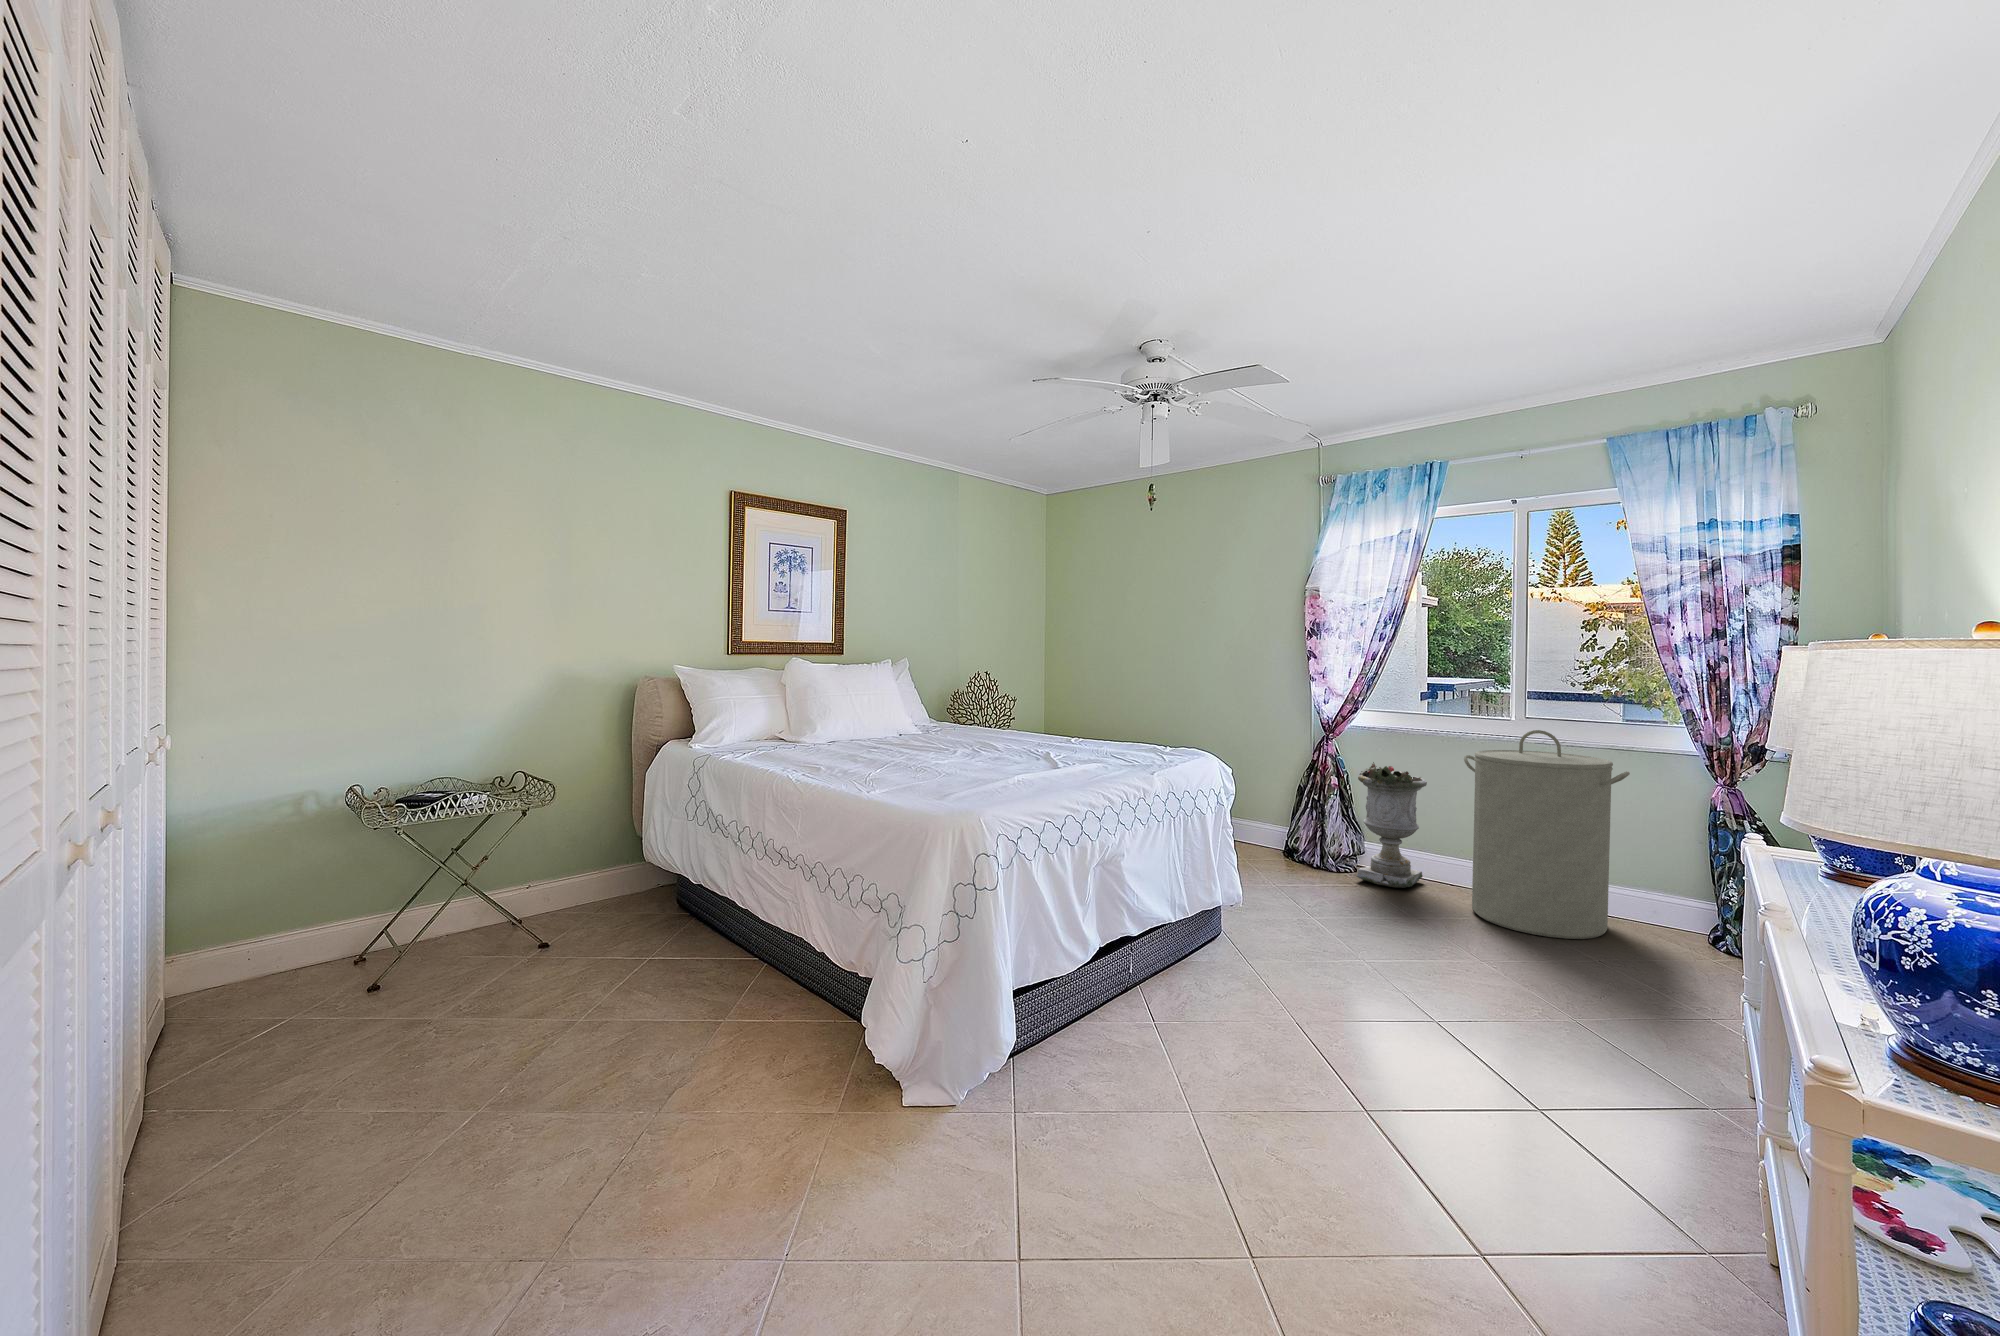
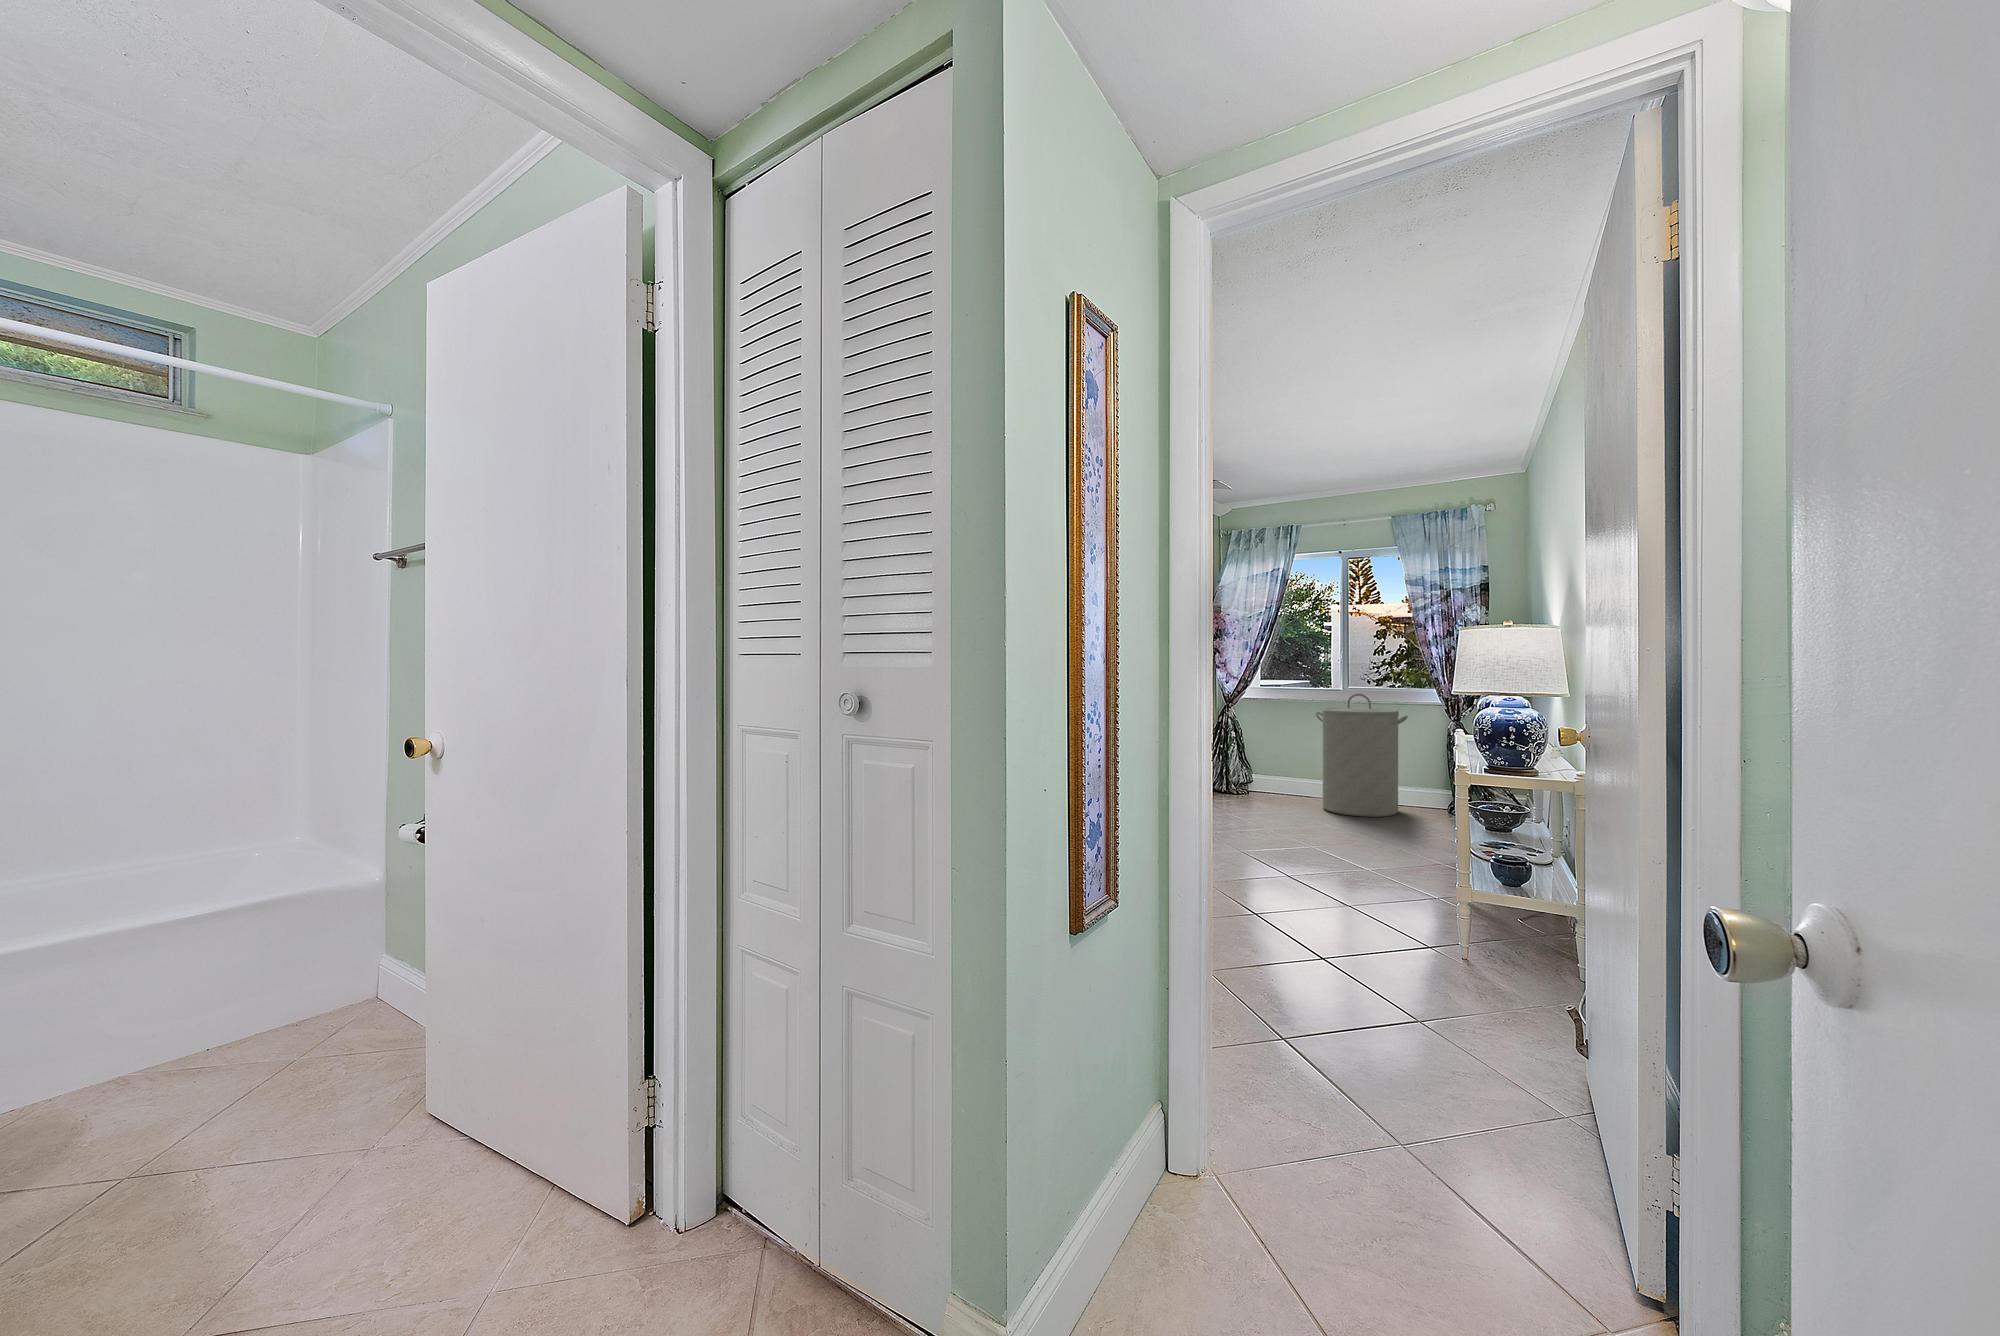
planter: present [1356,762,1427,888] -> none [1250,721,1292,801]

